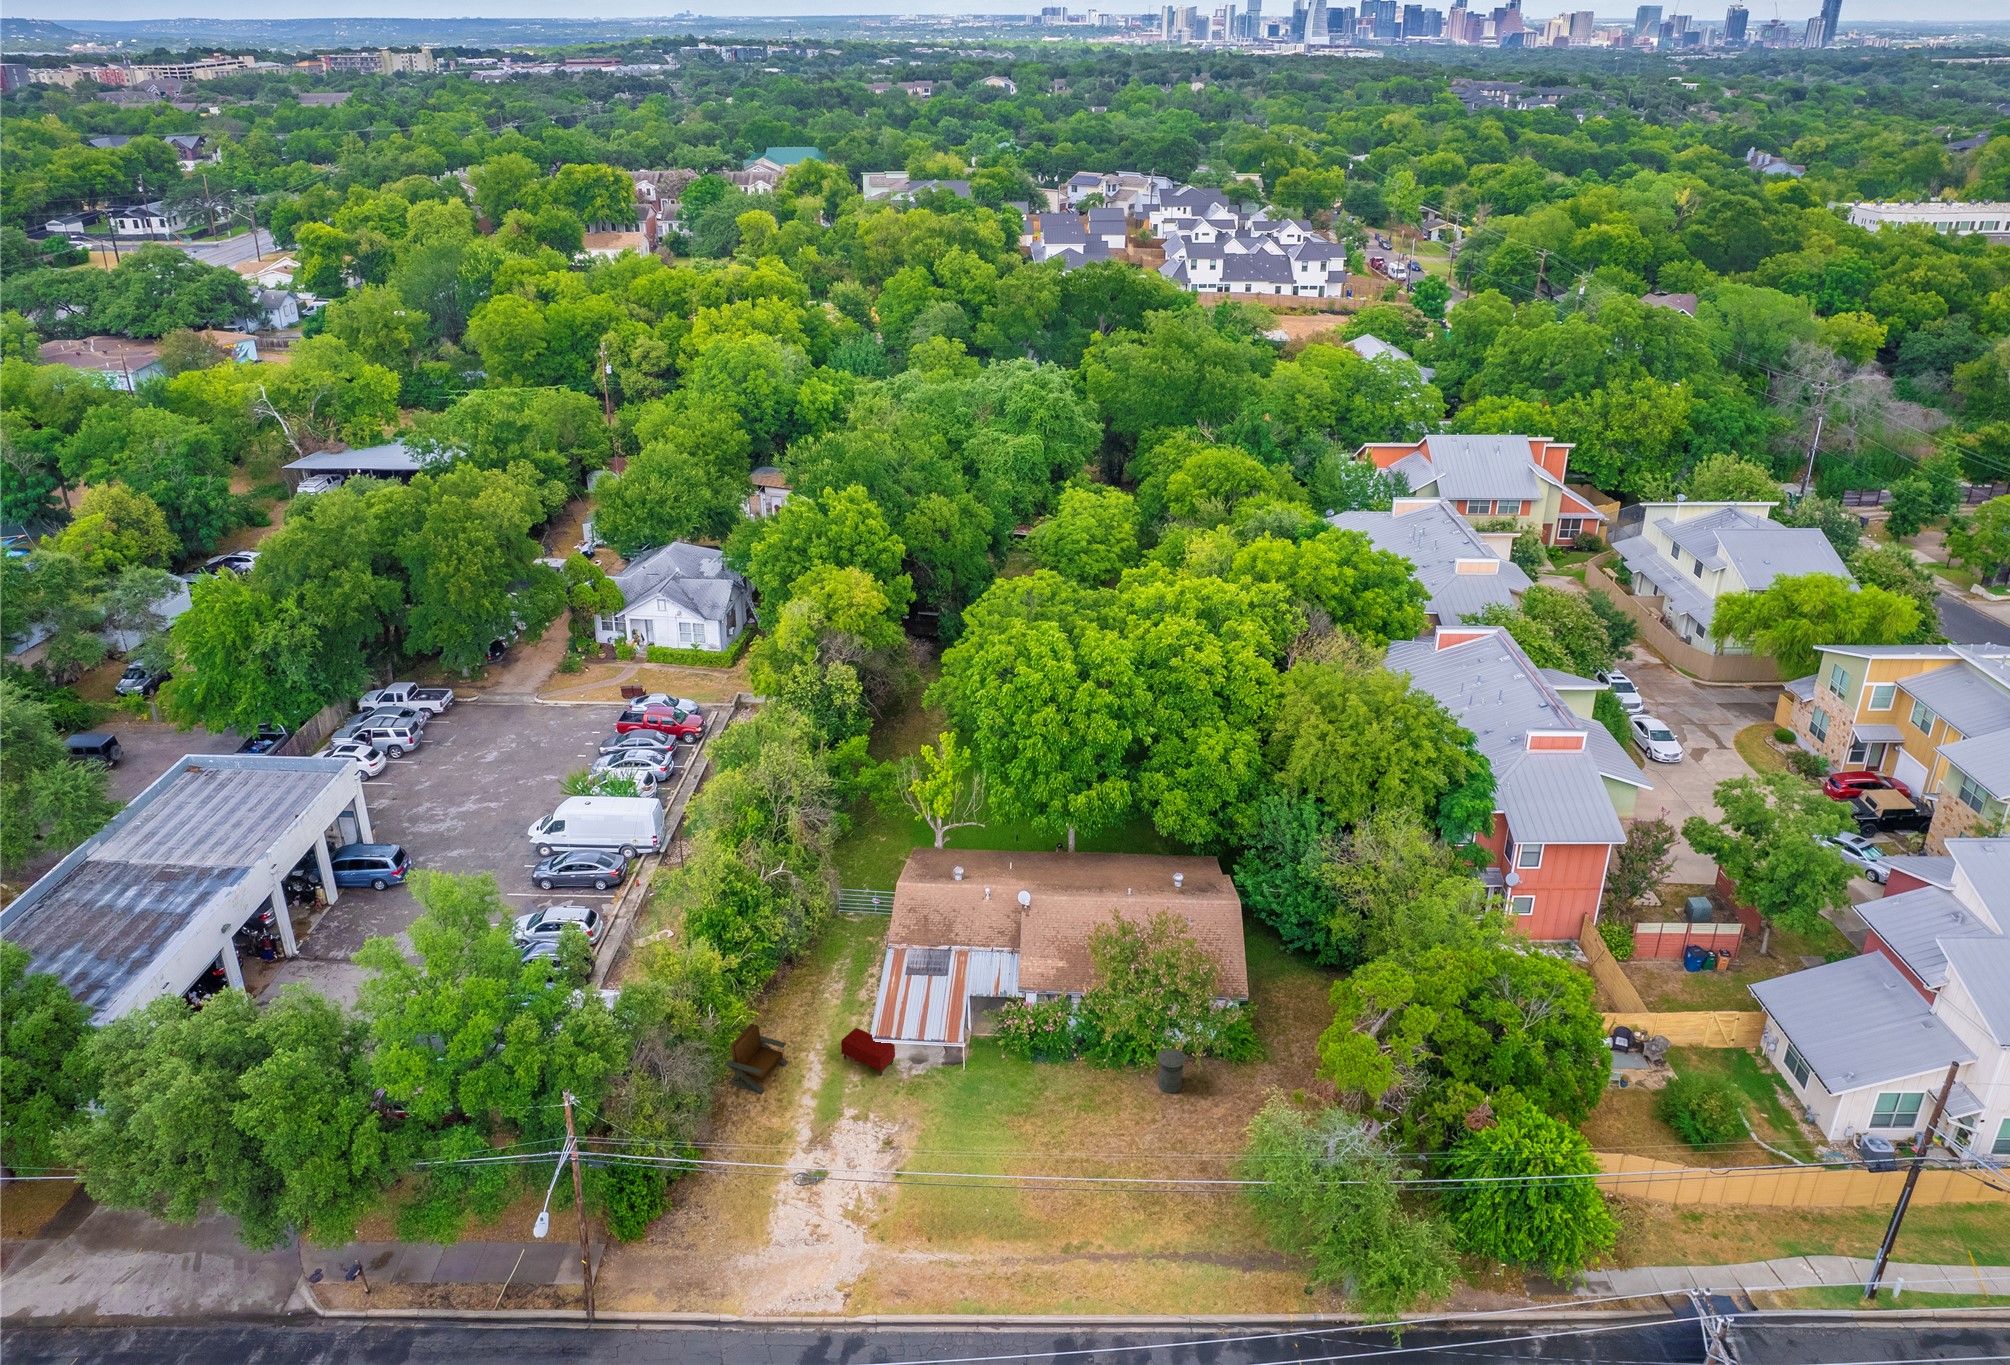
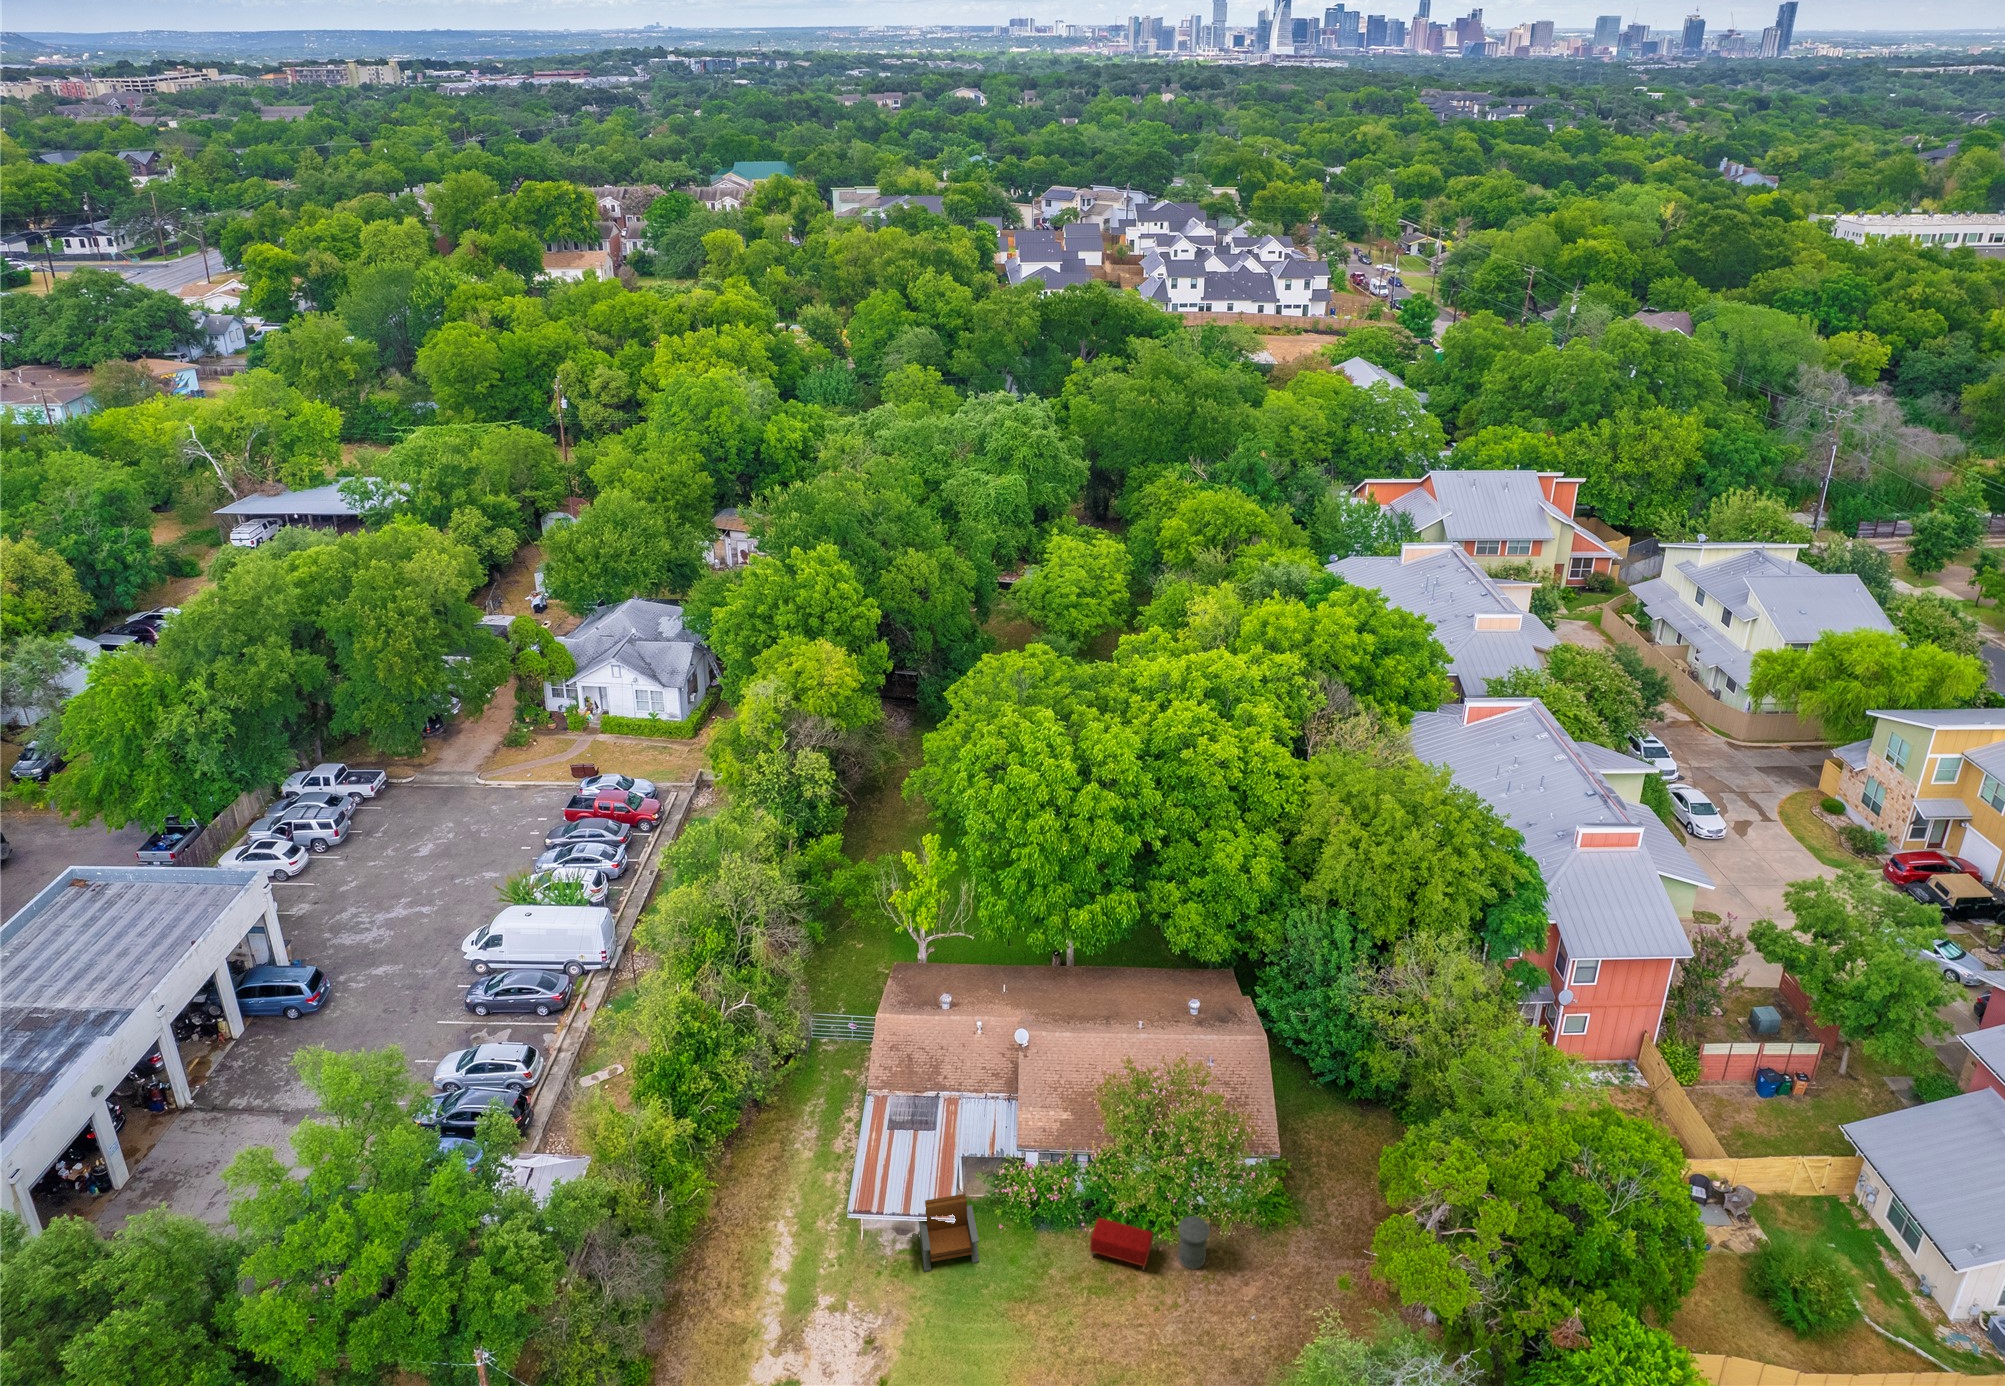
lounge chair: present [726,1024,788,1094] -> present [919,1194,979,1271]
bench: present [841,1028,895,1075] -> present [1090,1218,1153,1270]

